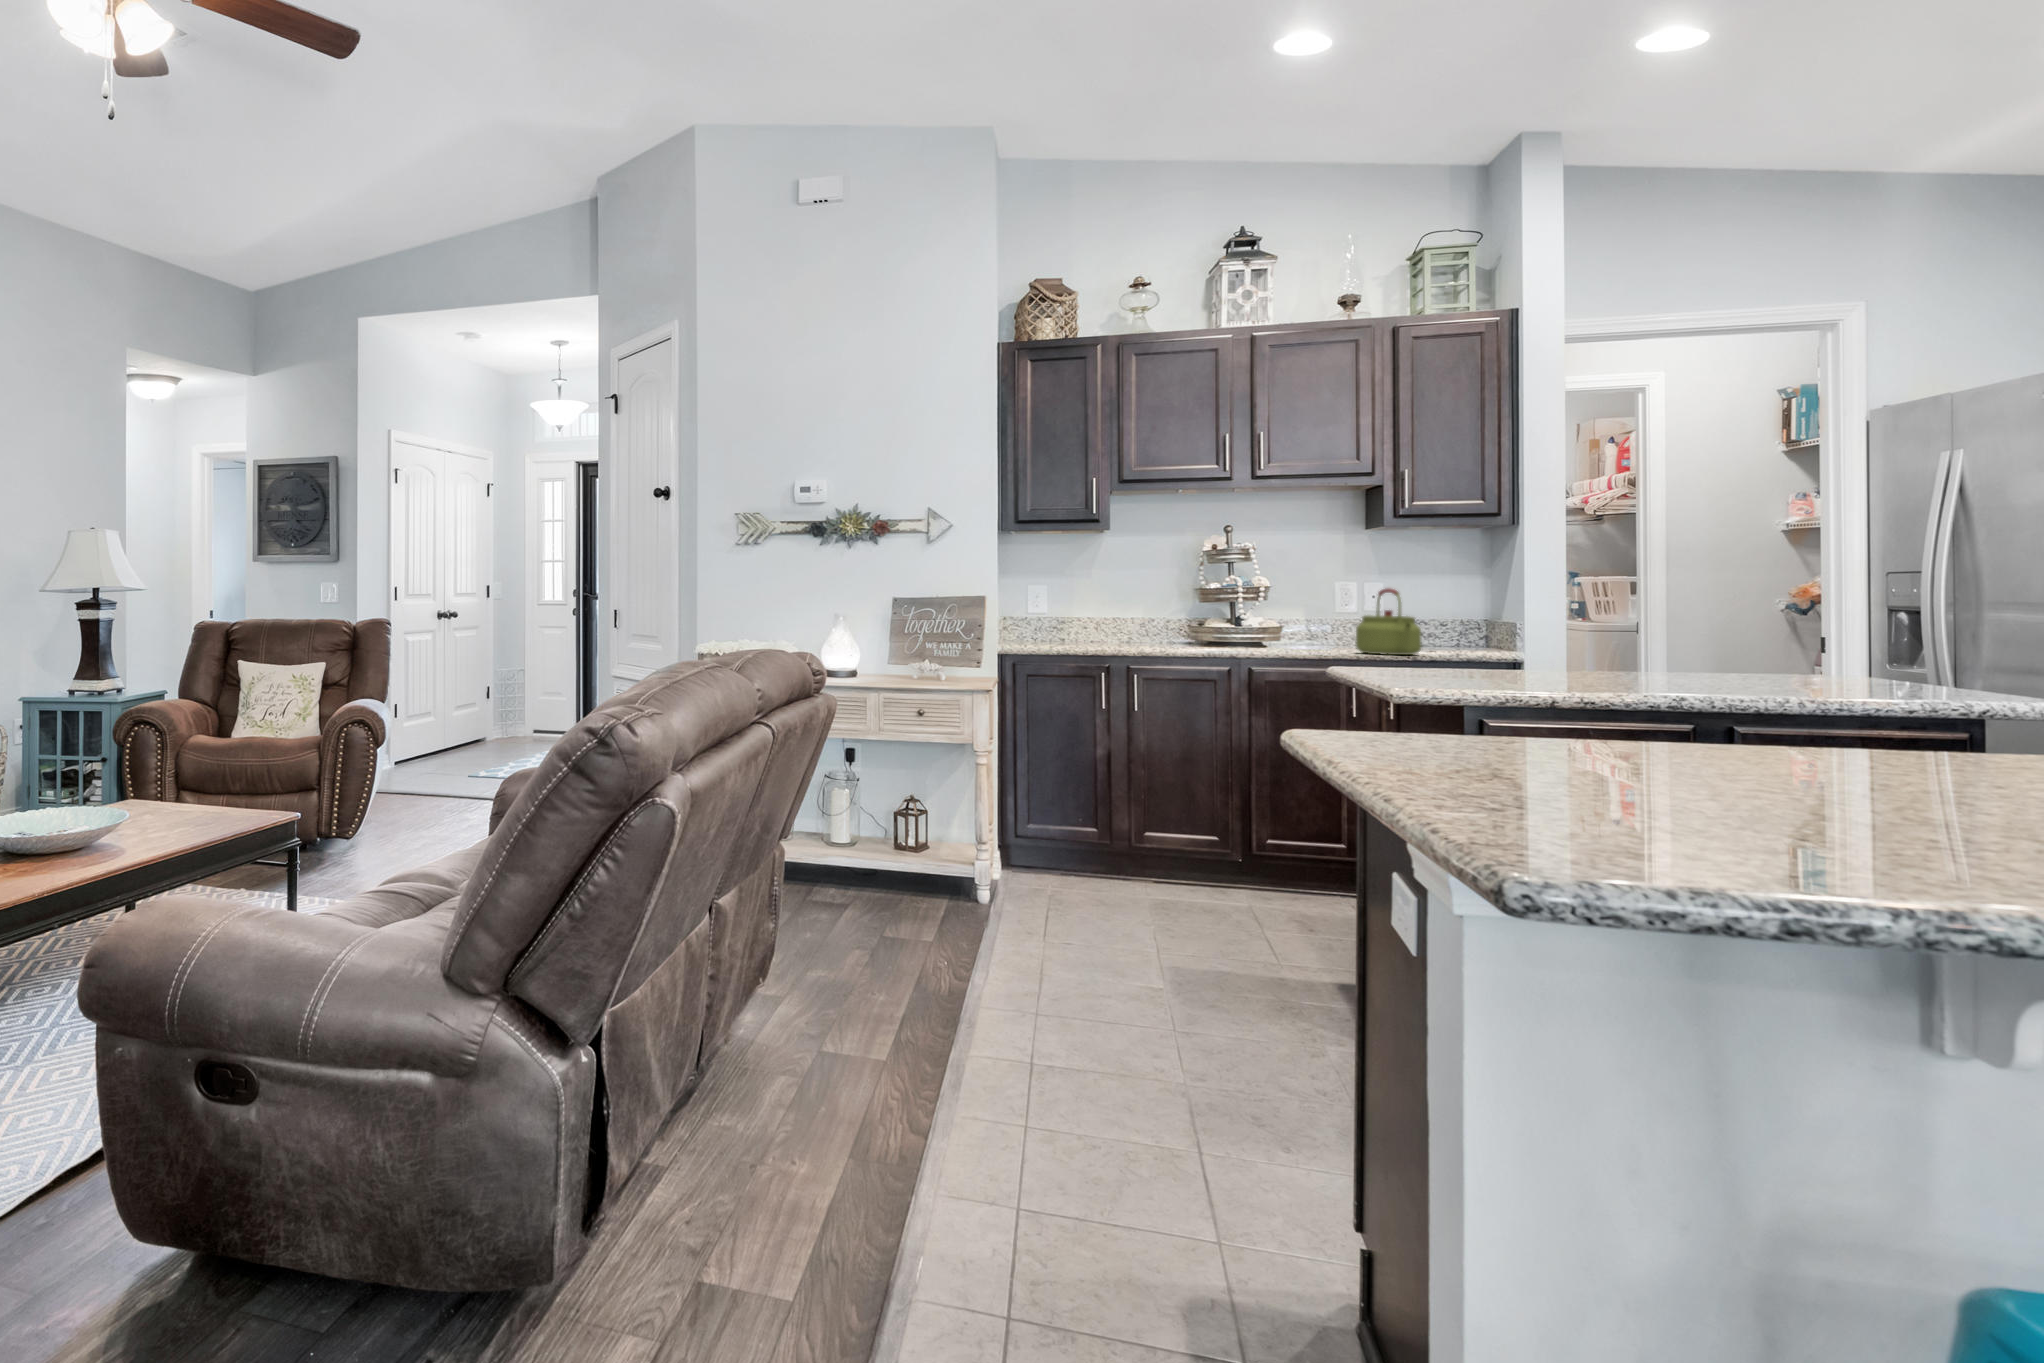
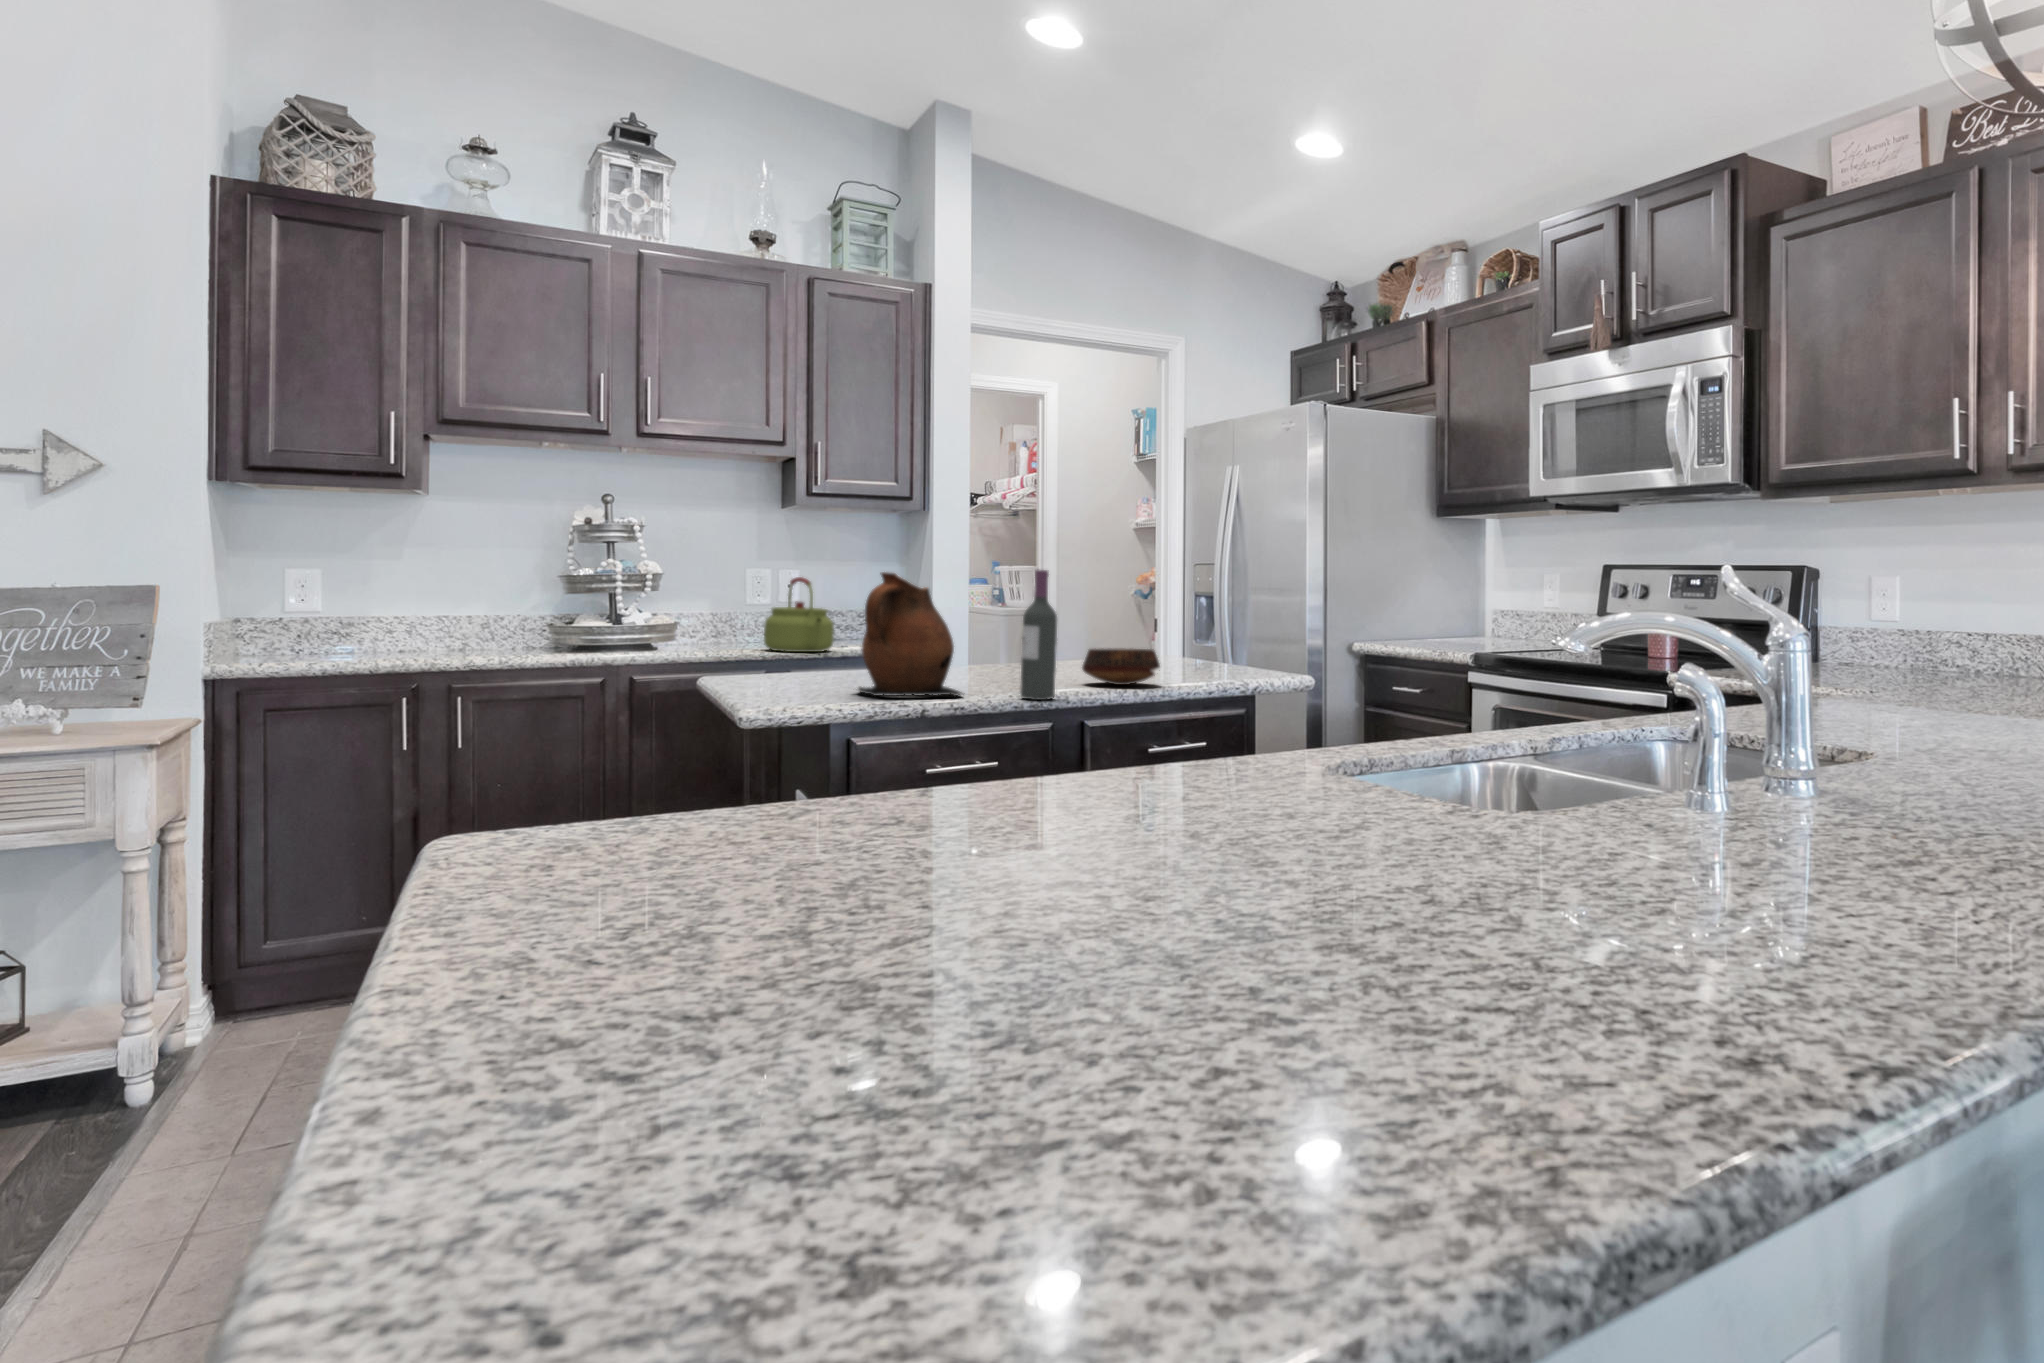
wine bottle: none [1642,557,1684,685] -> present [1020,569,1057,700]
ceramic pitcher: none [1457,566,1577,680] -> present [858,572,962,696]
bowl: none [1717,642,1829,683] -> present [1082,649,1160,685]

